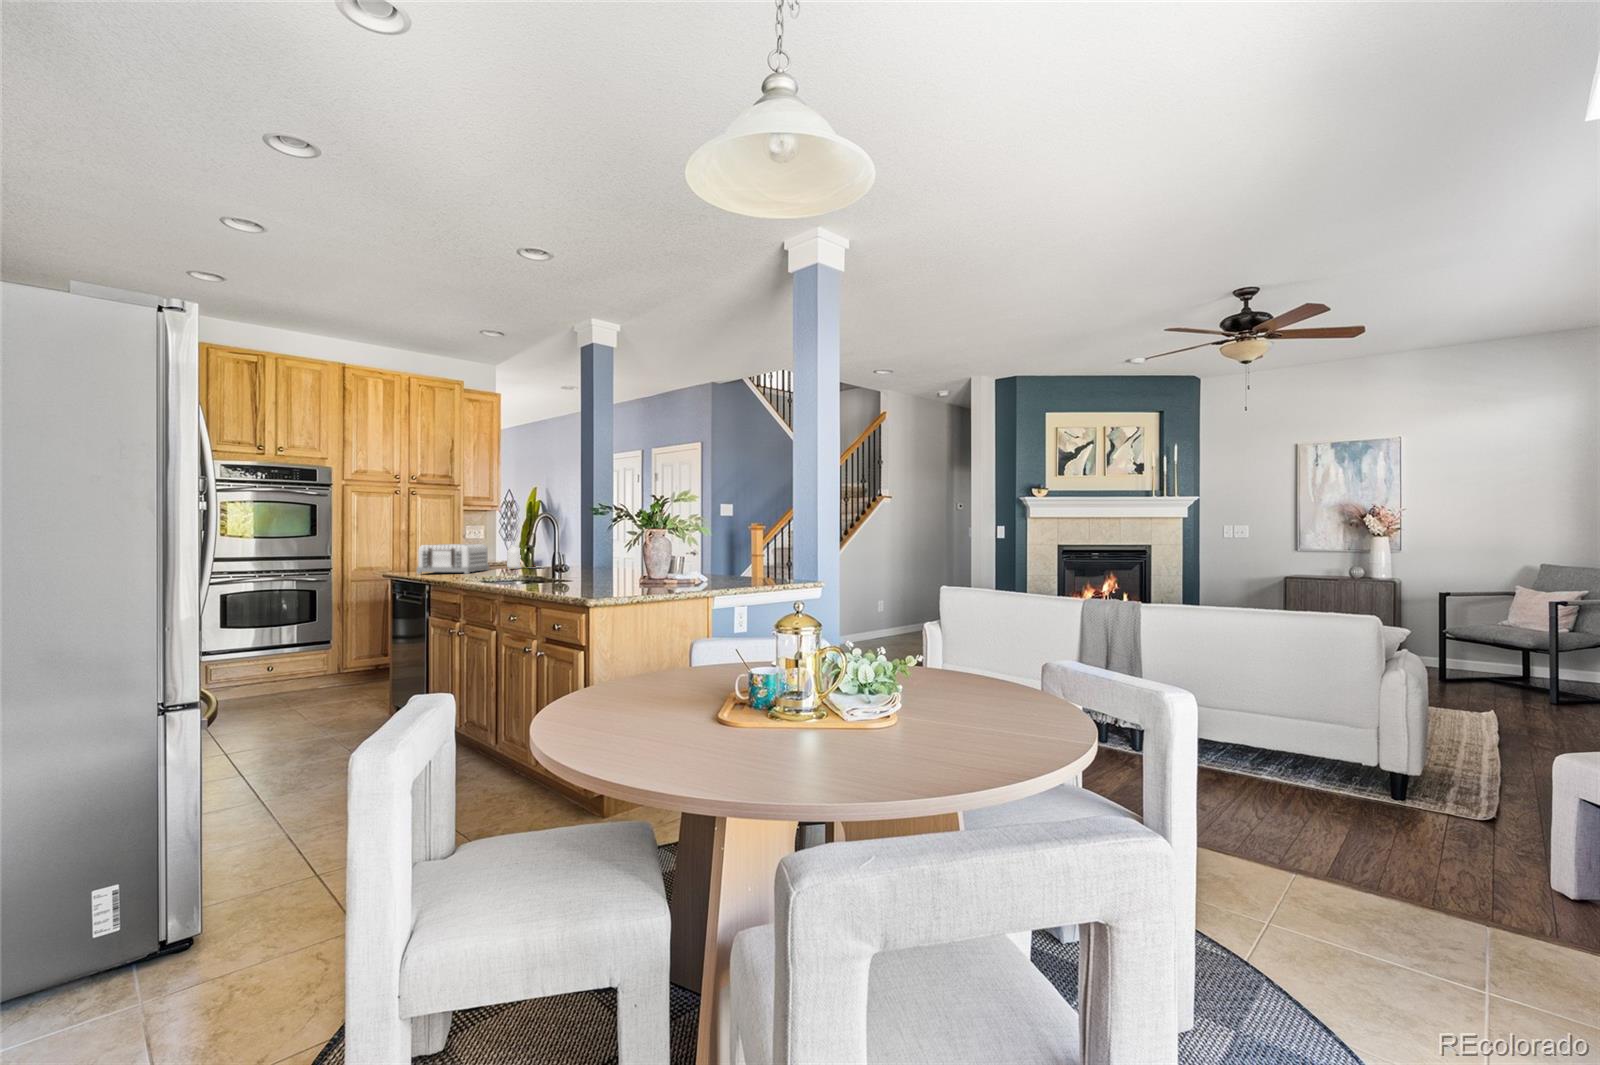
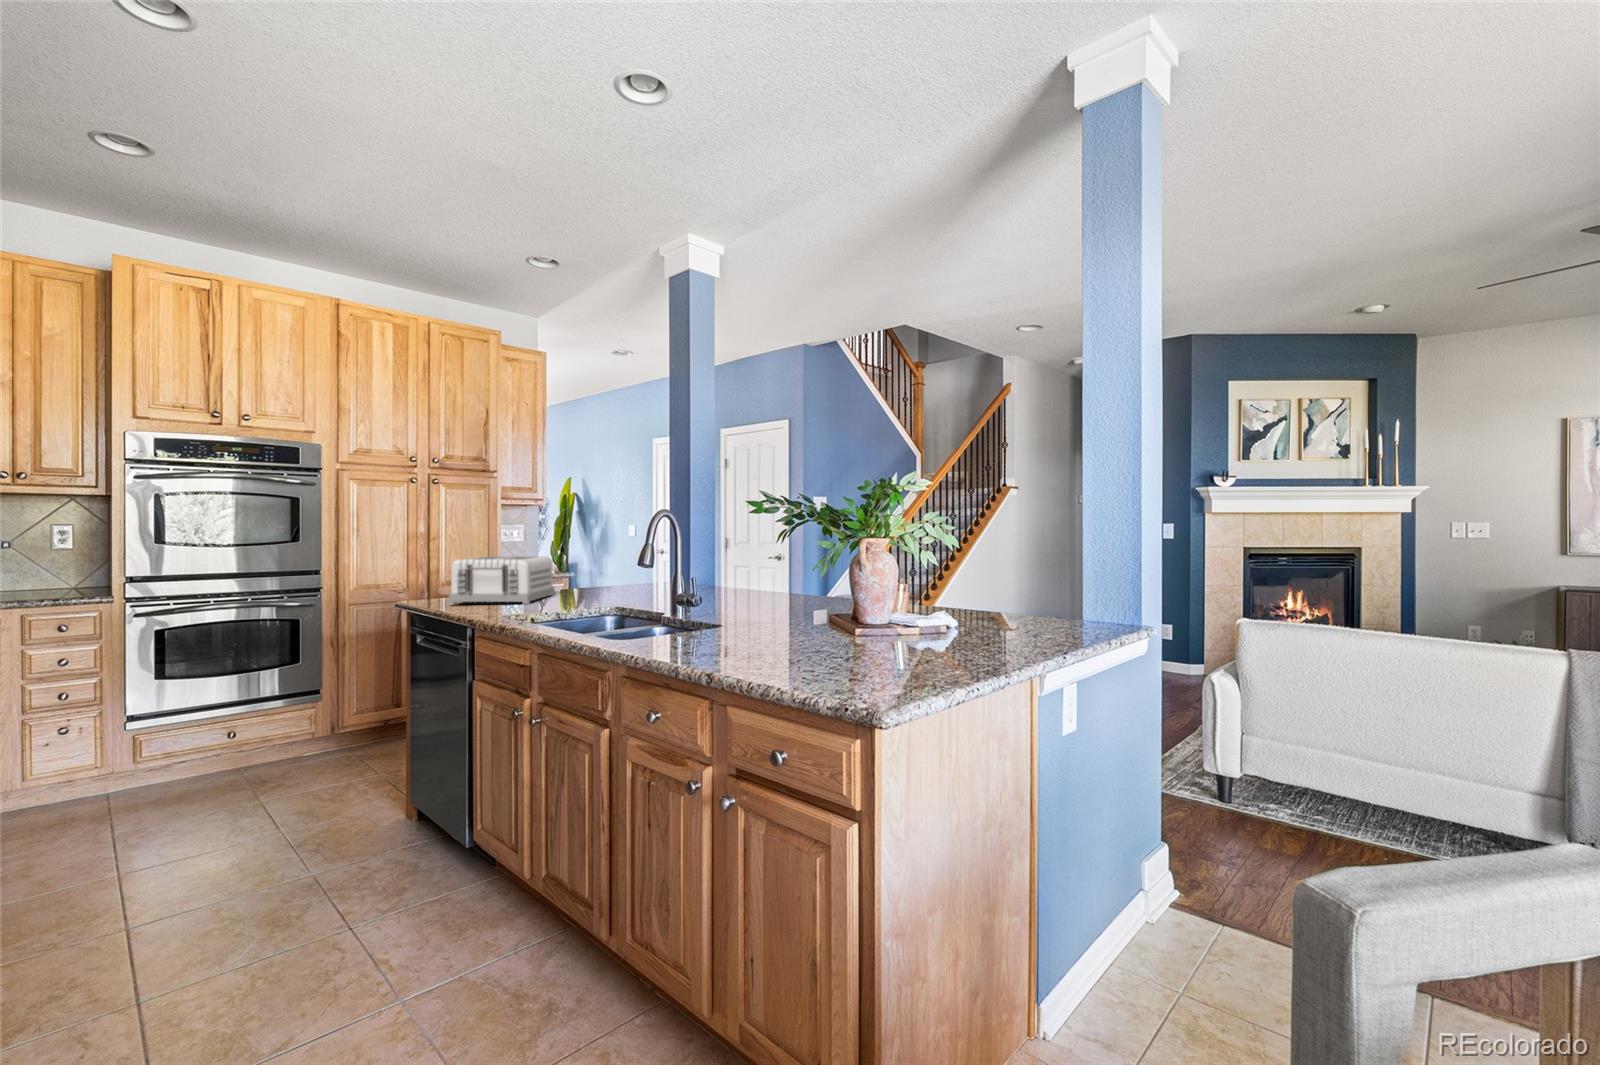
jar: present [507,545,545,569] -> none [580,557,638,594]

